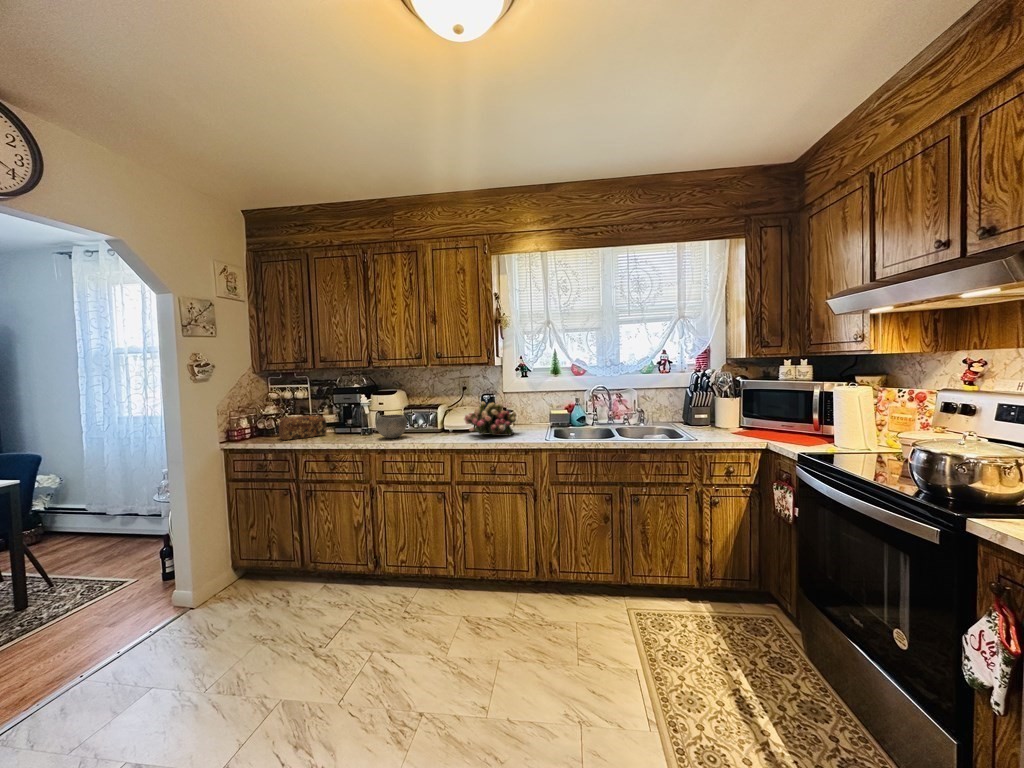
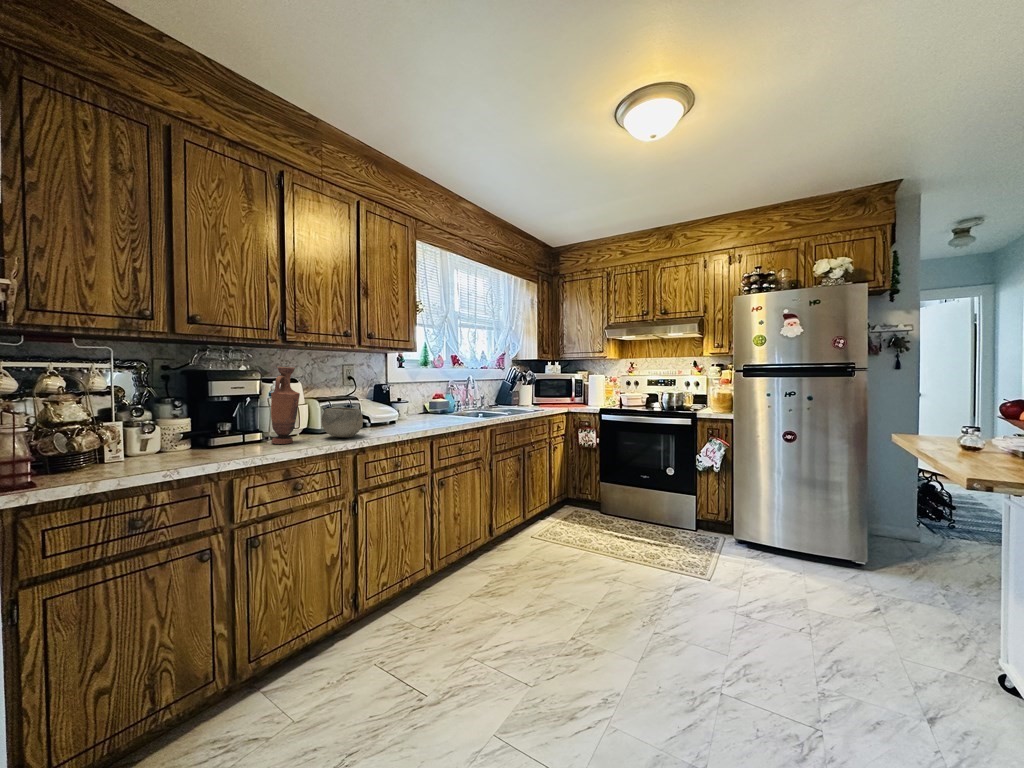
vase: none [352,385,370,437] -> present [271,367,300,444]
flower arrangement: present [464,402,516,436] -> none [402,390,453,422]
bread loaf: present [279,415,327,440] -> none [114,419,203,467]

